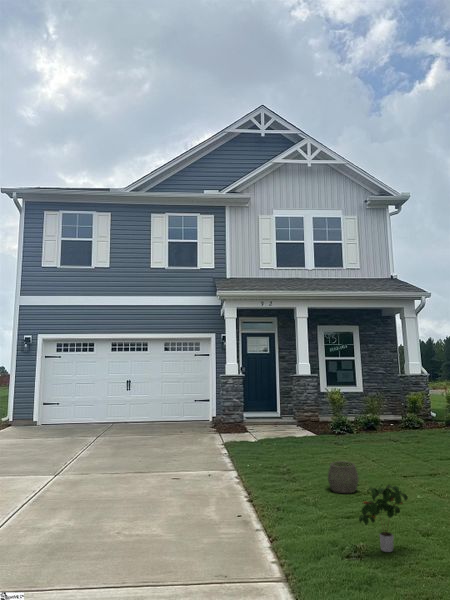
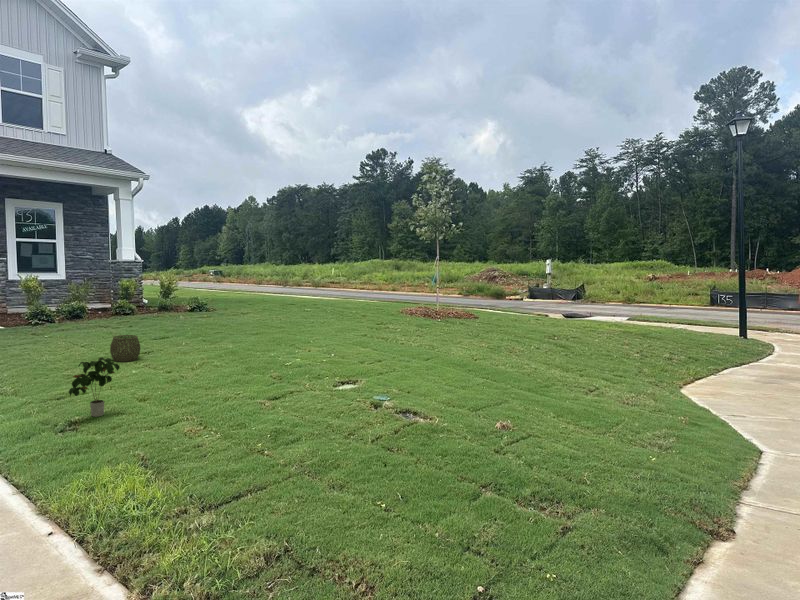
woven basket: present [328,461,359,493] -> present [110,335,141,362]

